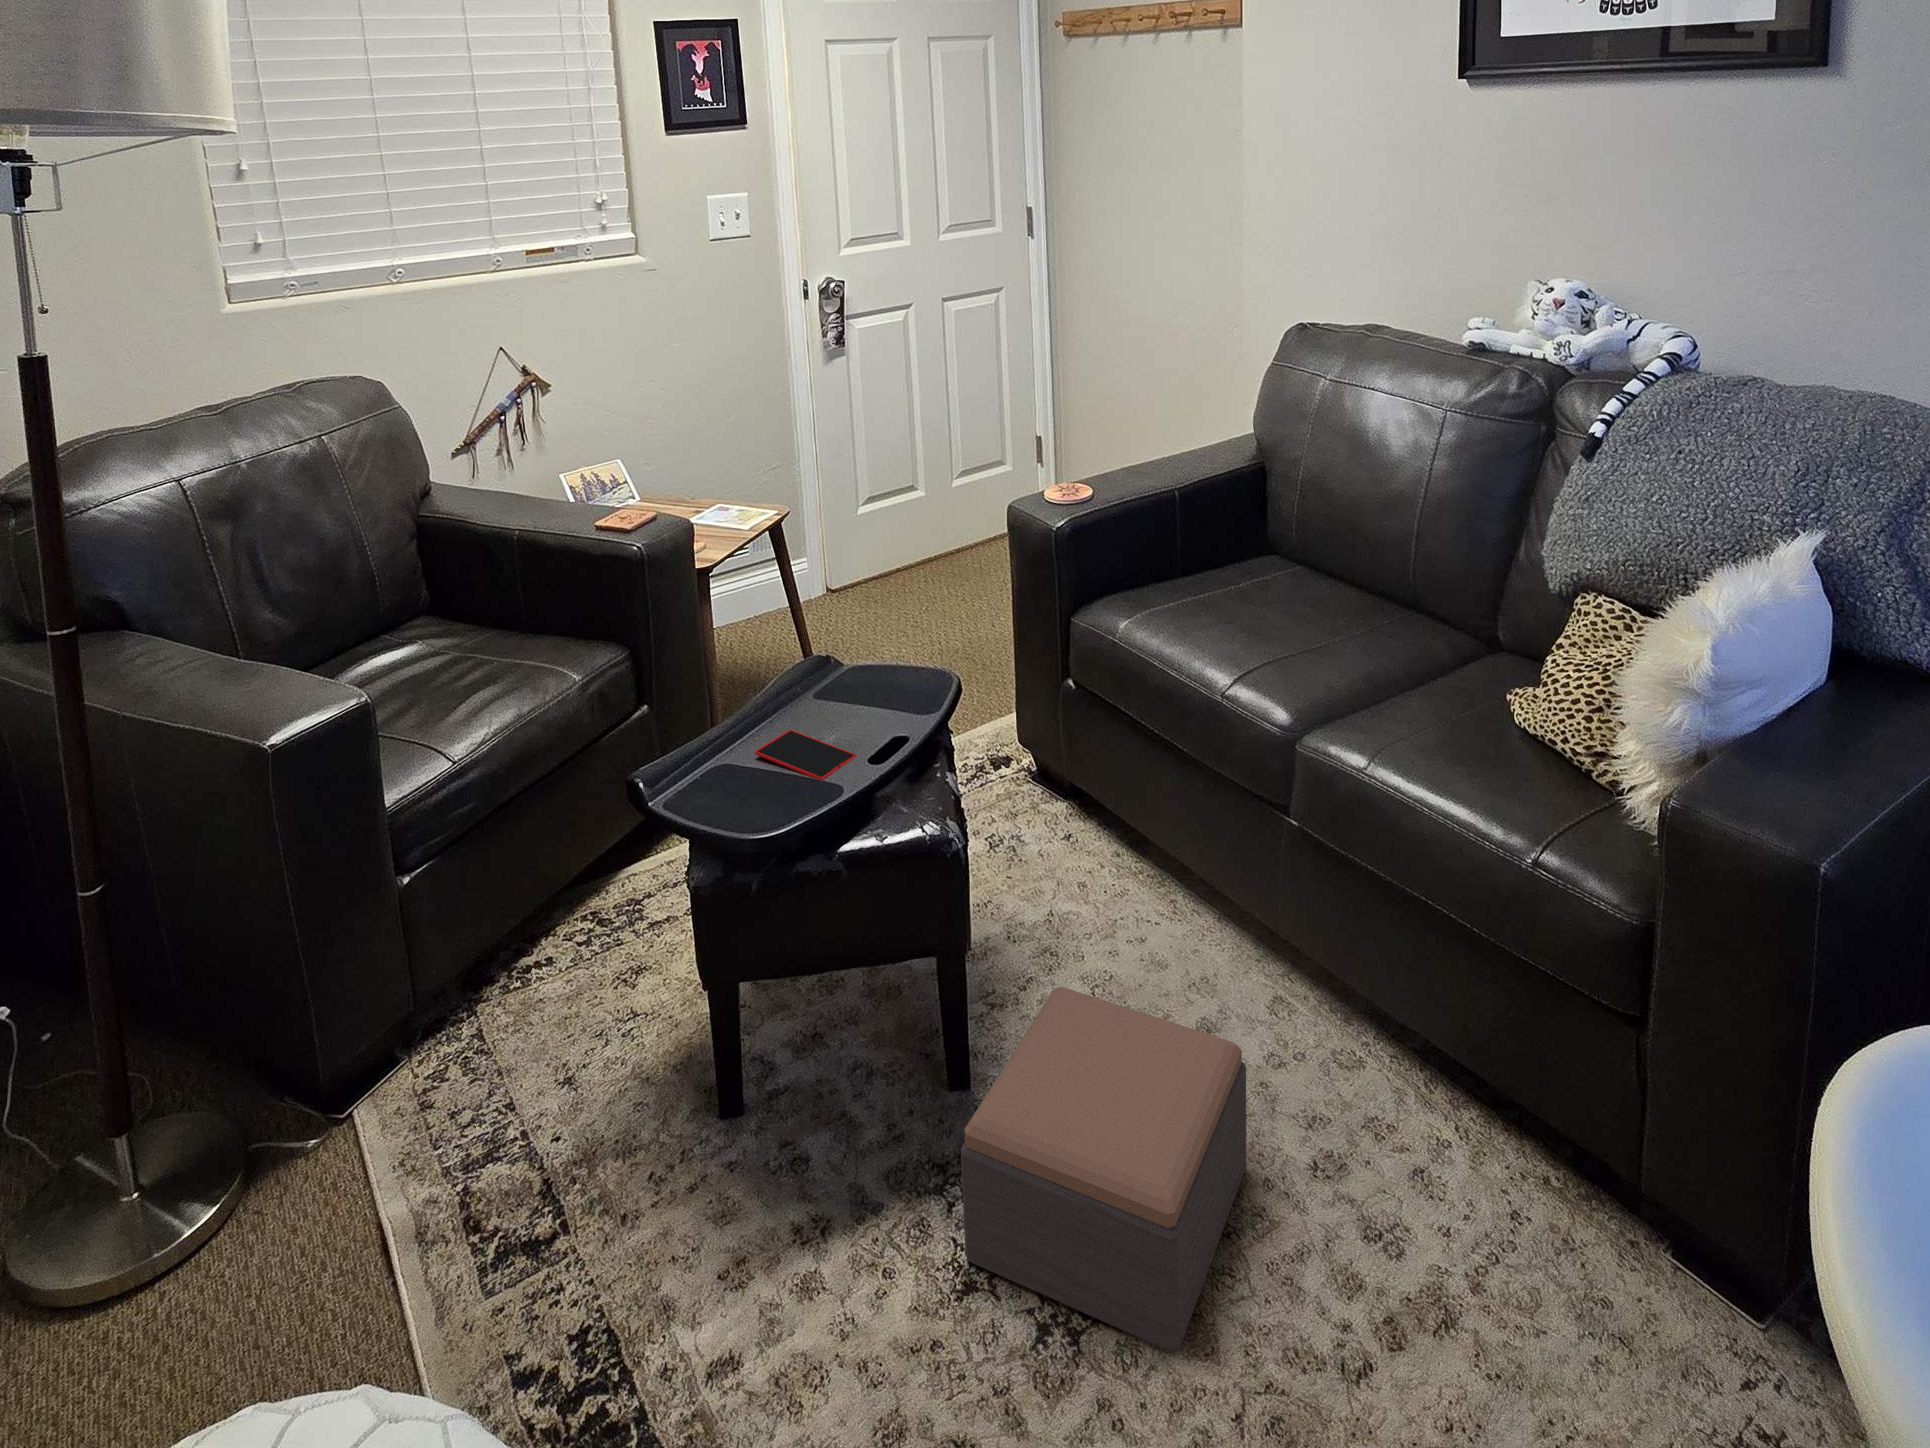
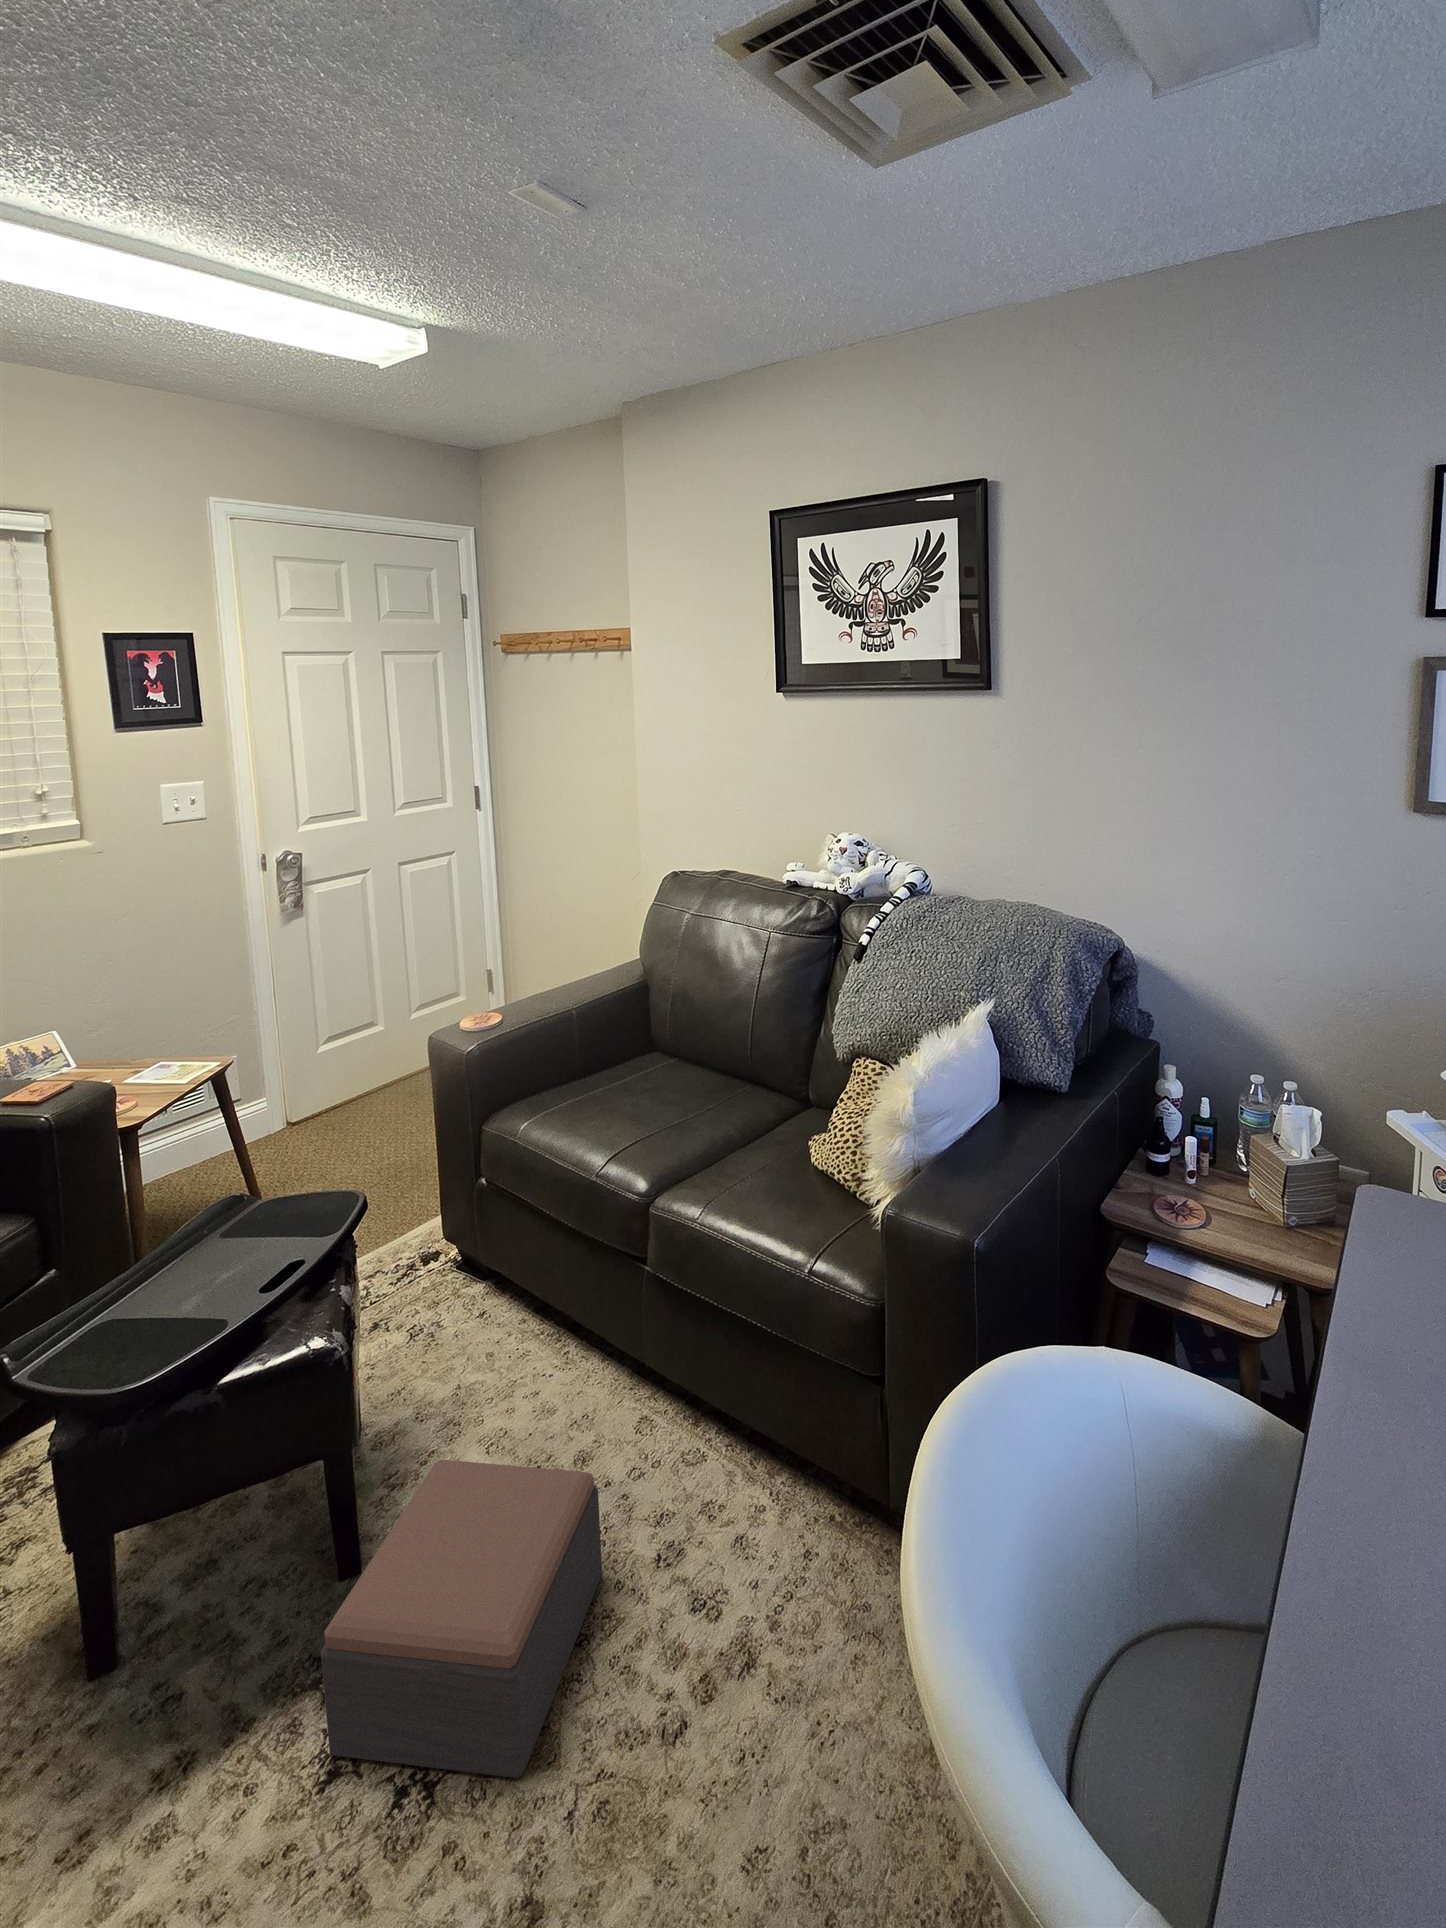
smartphone: present [755,730,857,780] -> none [134,1278,244,1325]

